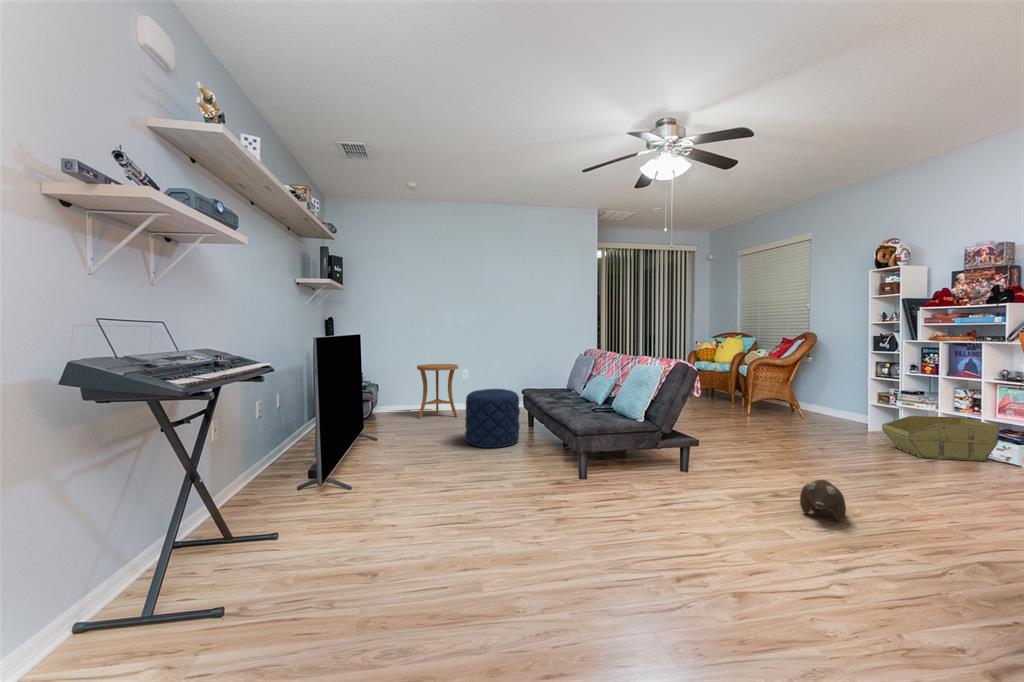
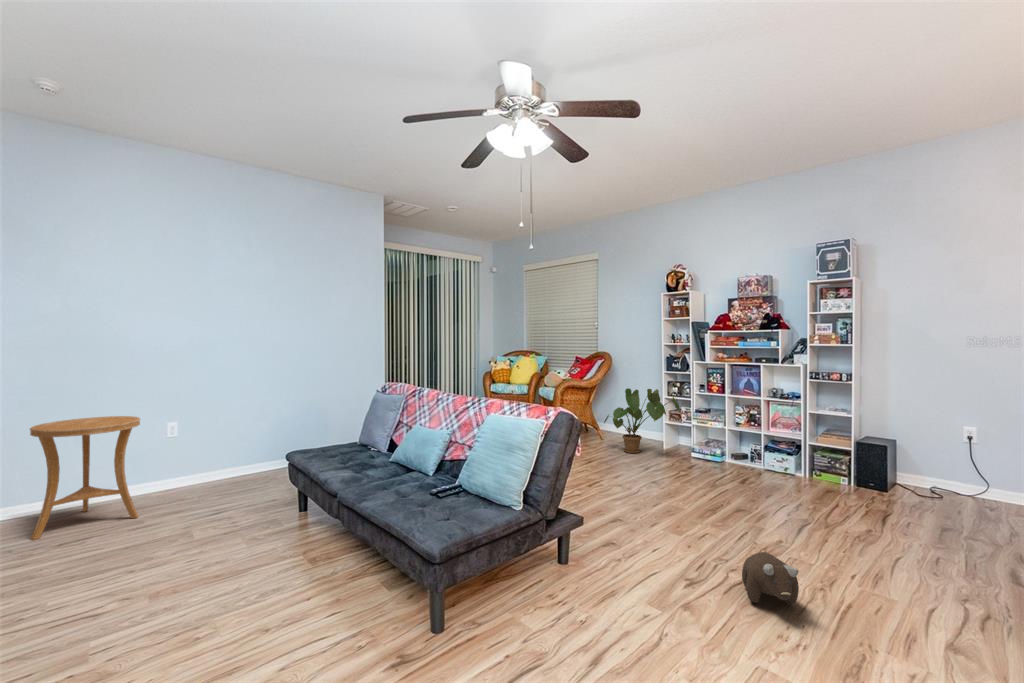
house plant: none [794,366,884,429] -> present [604,388,680,453]
pouf: present [465,389,520,448] -> none [169,465,291,596]
storage bin: present [882,416,1000,461] -> none [693,432,776,478]

